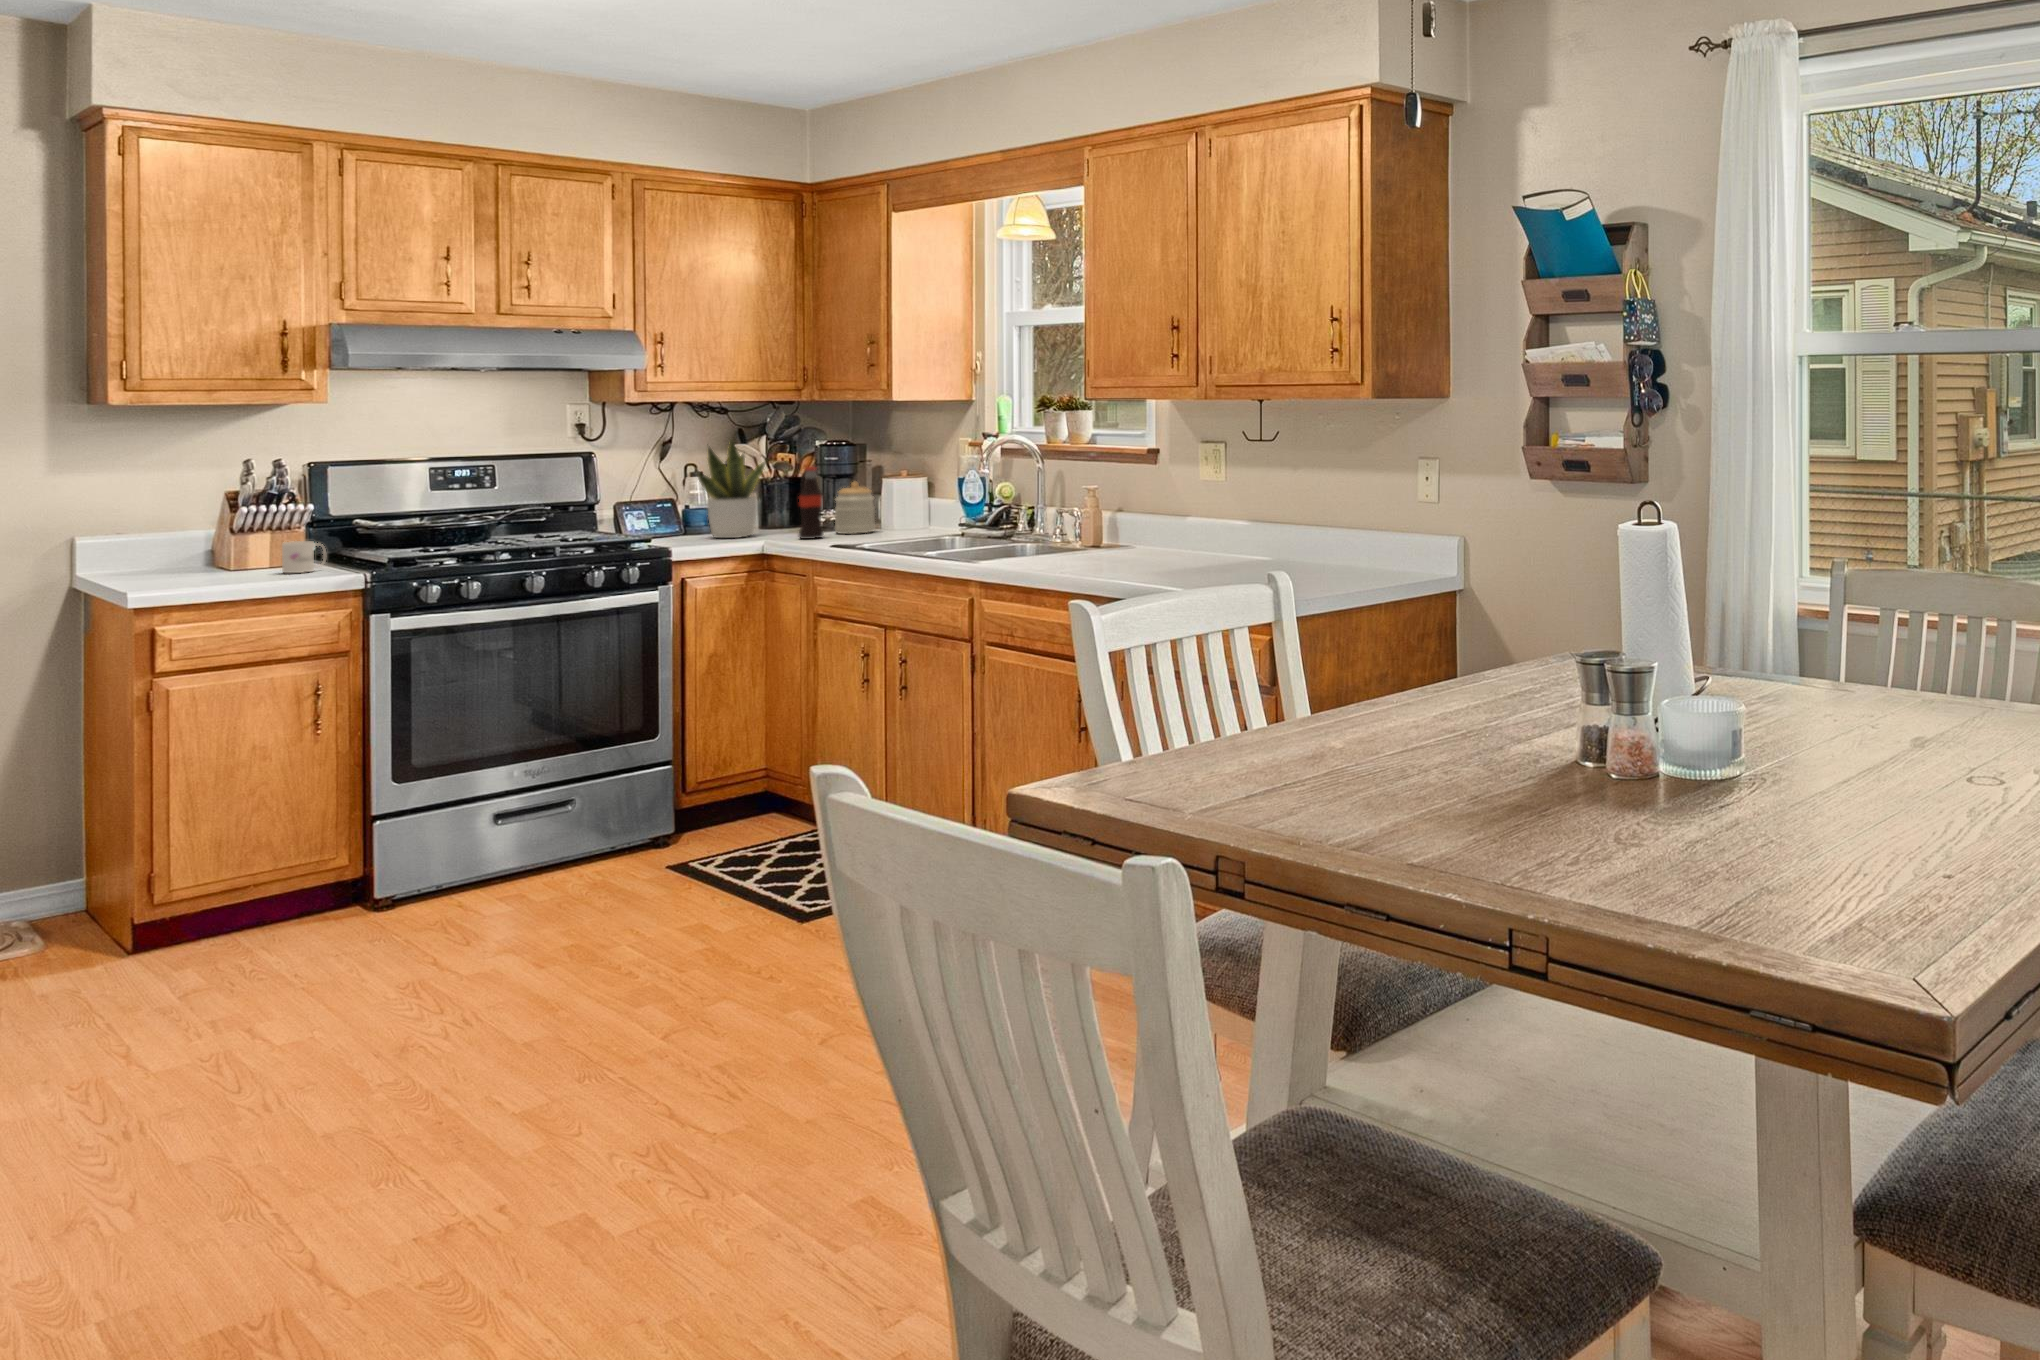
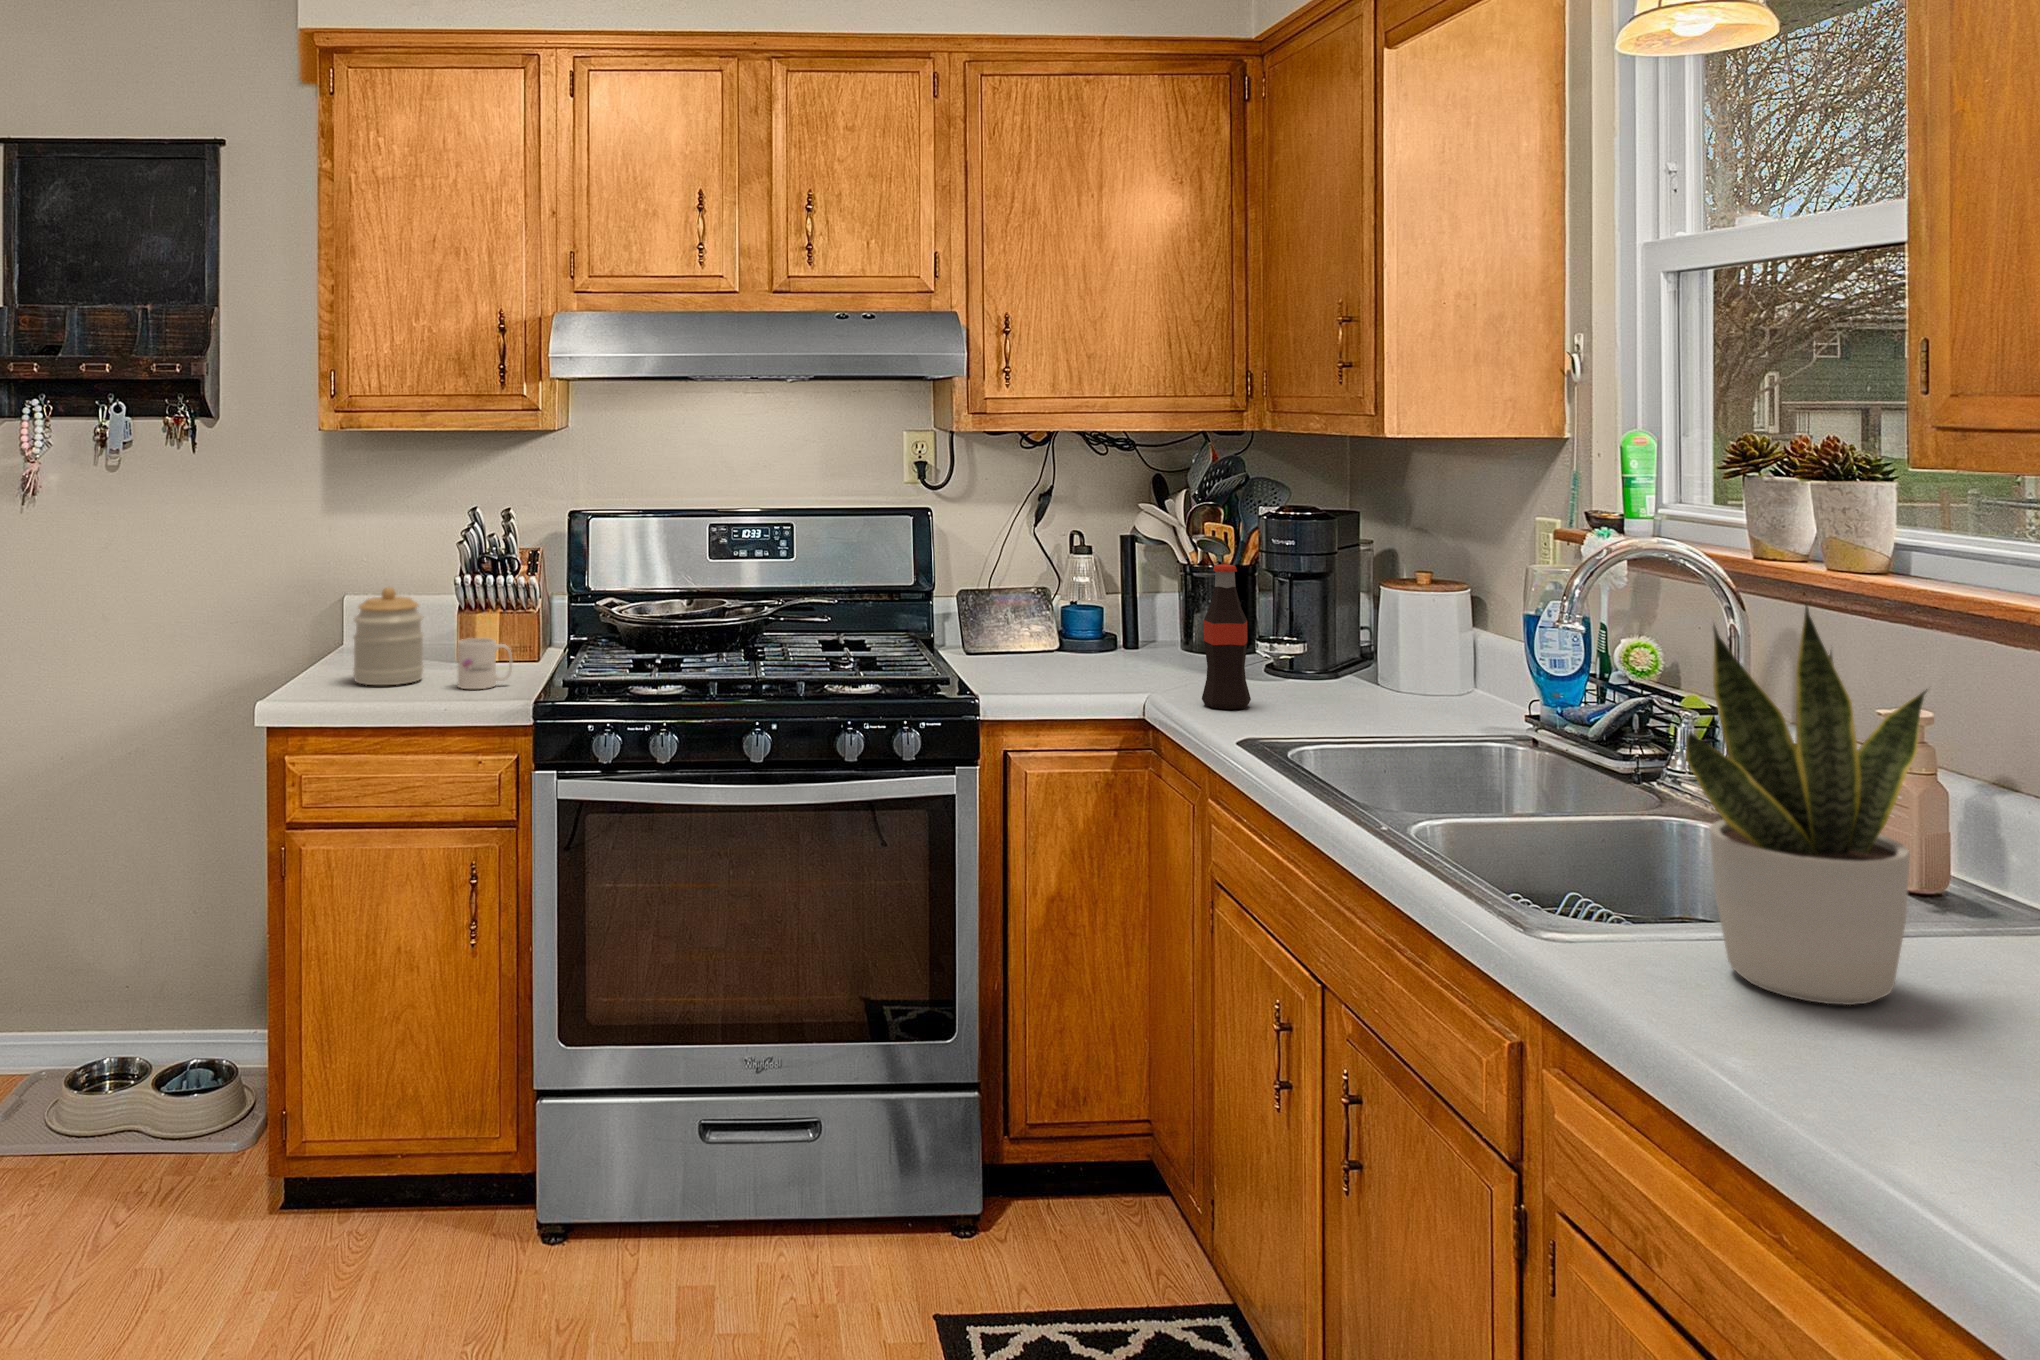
potted plant: present [697,440,766,538] -> present [1685,604,1927,1005]
jar: present [835,482,875,534] -> present [353,587,423,685]

